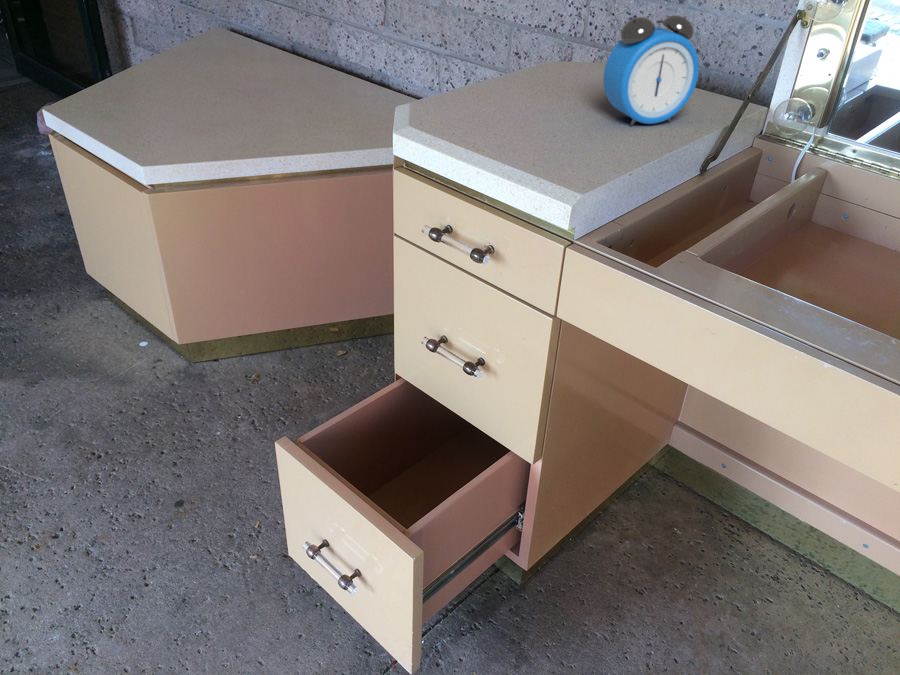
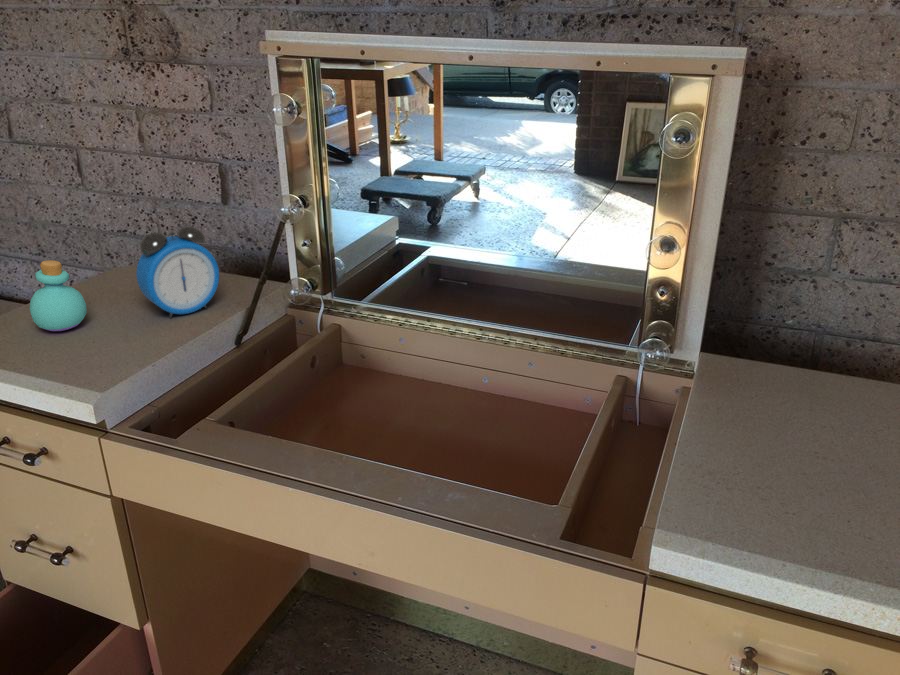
perfume bottle: none [486,34,545,120] -> present [29,260,87,331]

